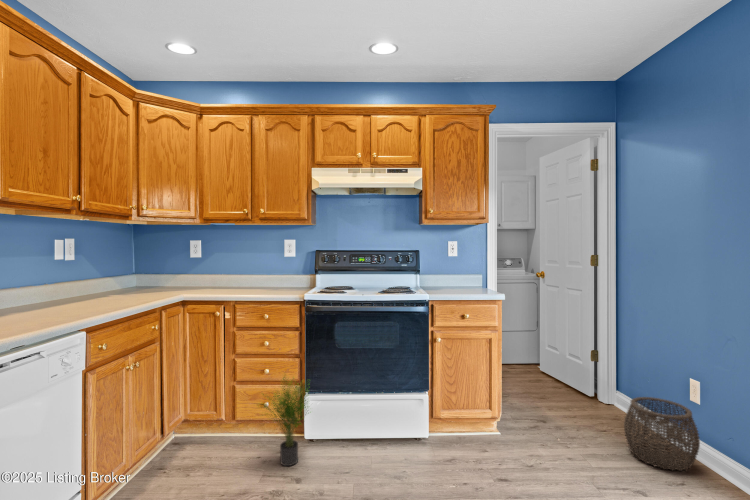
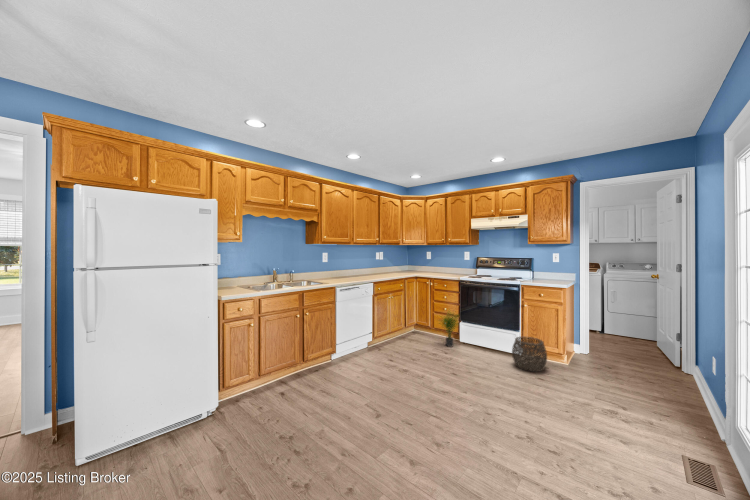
woven basket: present [624,397,700,471] -> present [512,337,547,371]

